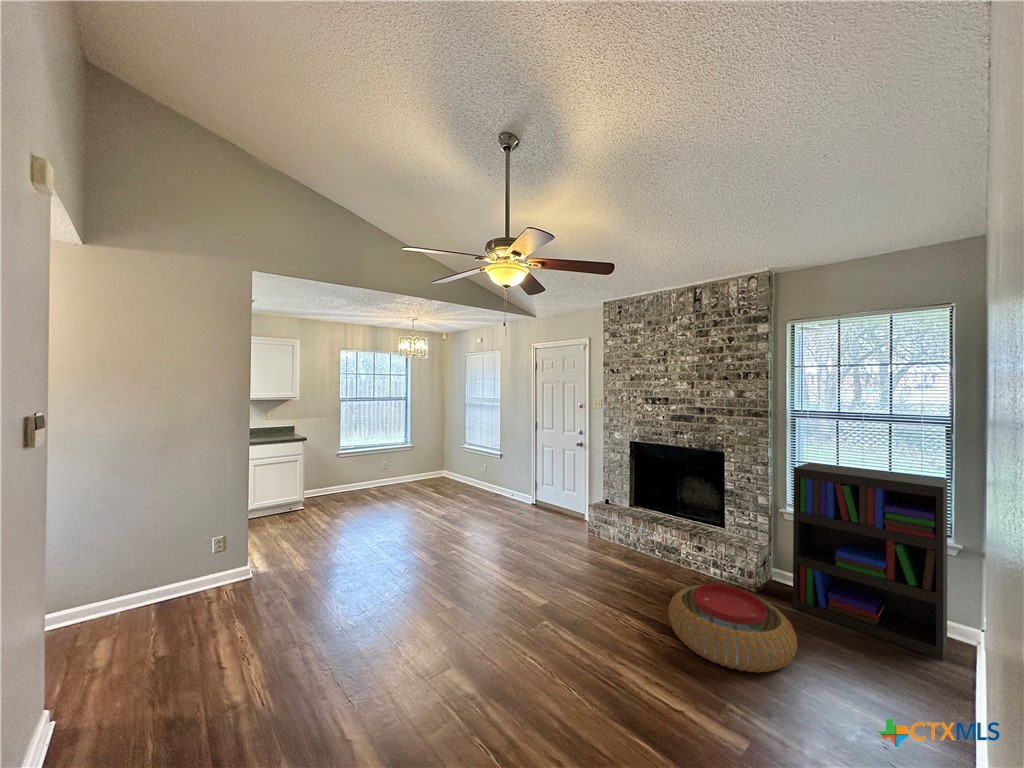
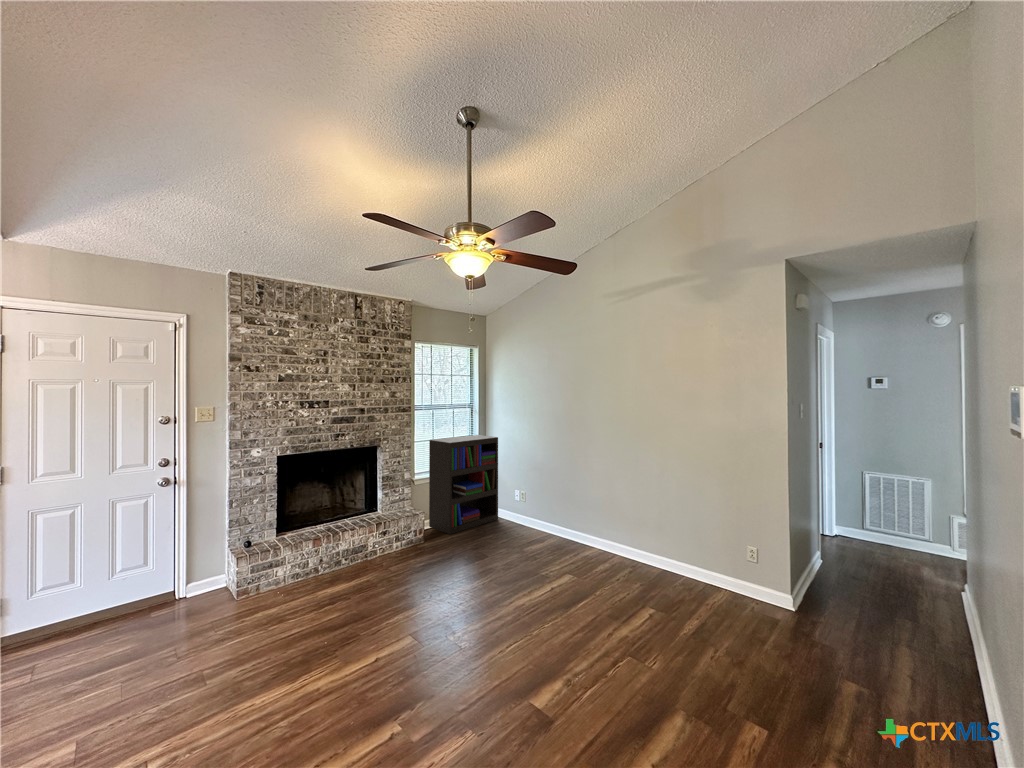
pouf: present [669,585,797,673] -> none [452,525,526,571]

